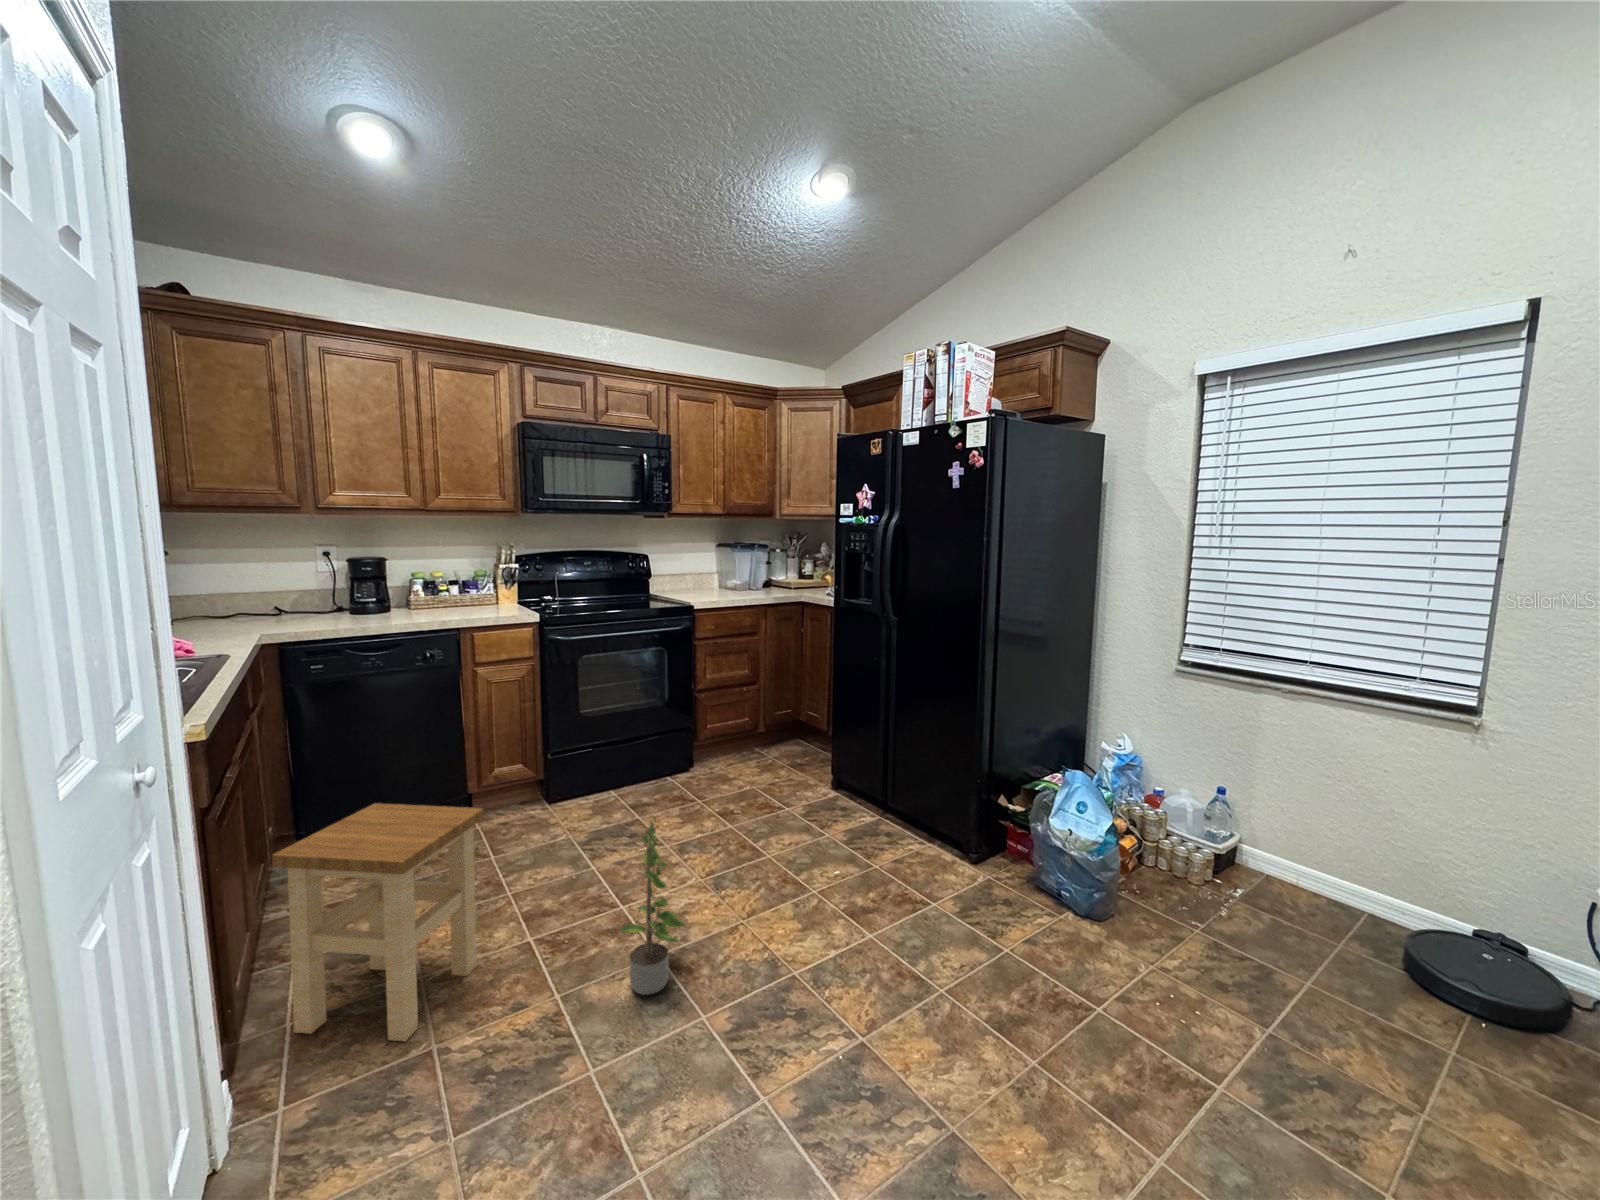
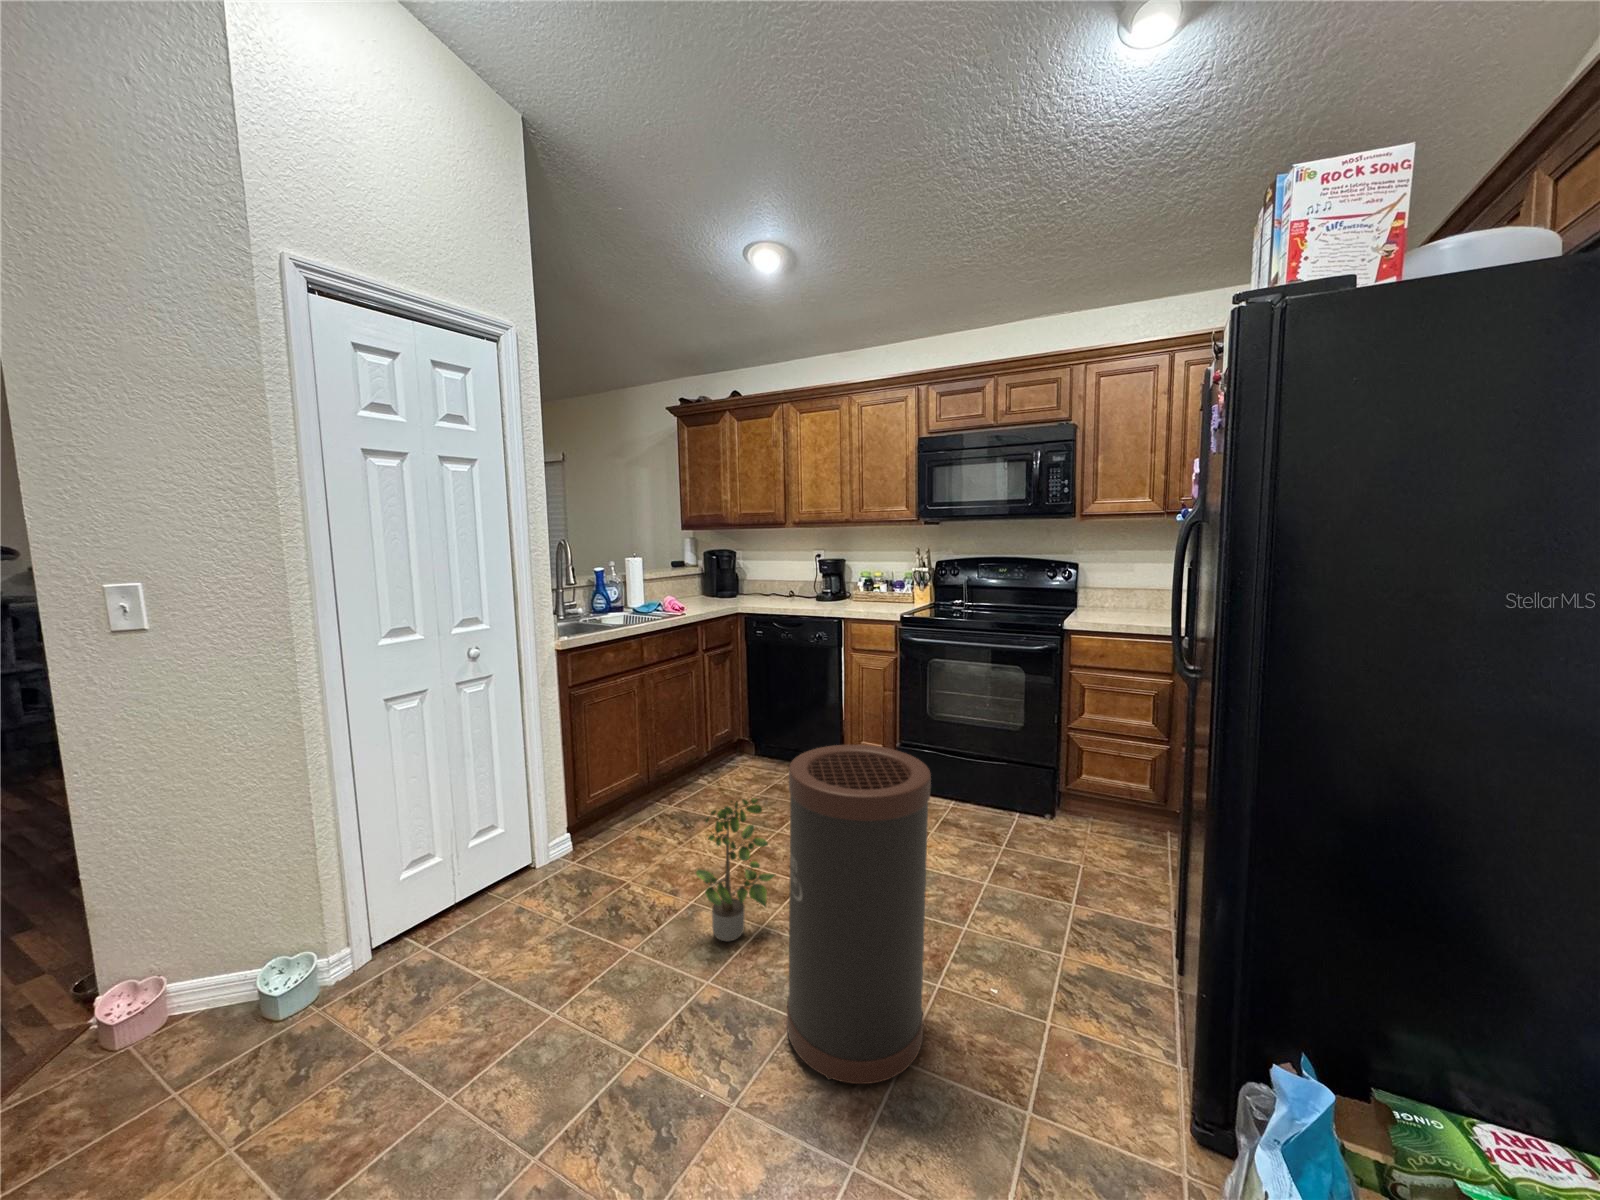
trash can: none [774,705,896,983] -> present [787,745,931,1084]
stool: present [272,803,484,1041] -> none [619,724,712,868]

